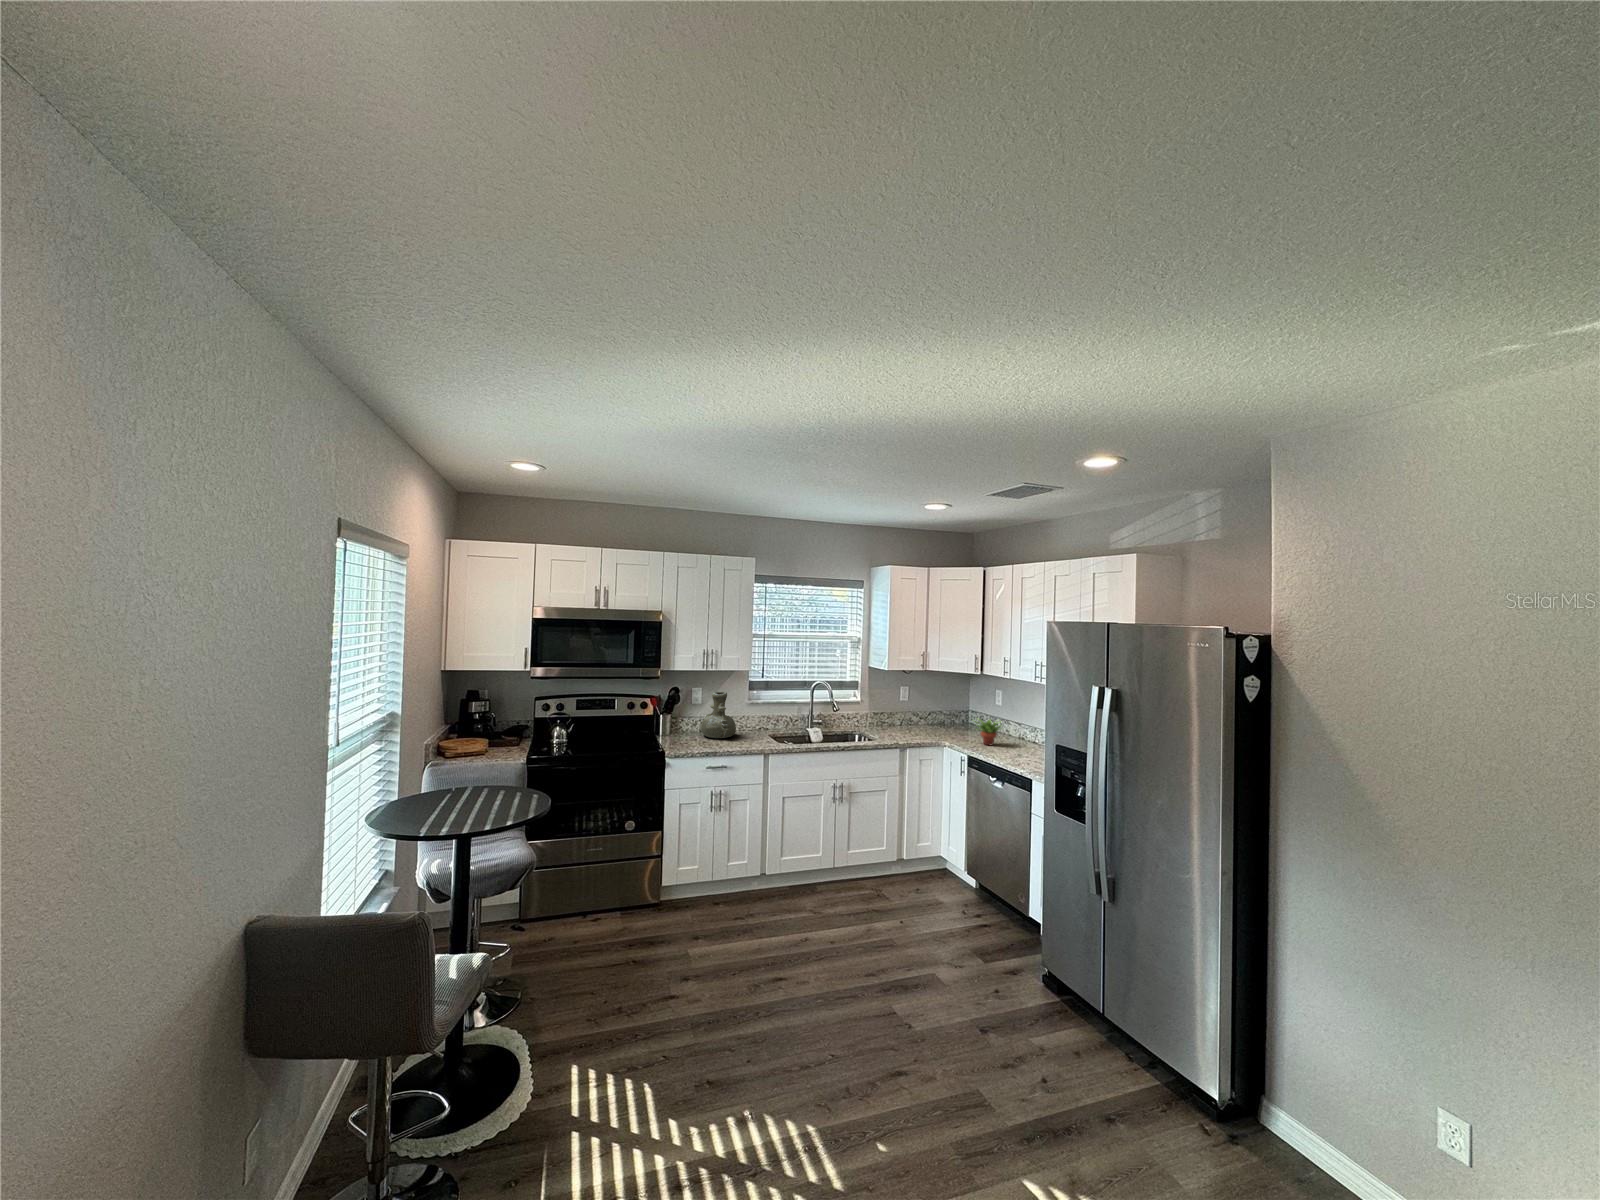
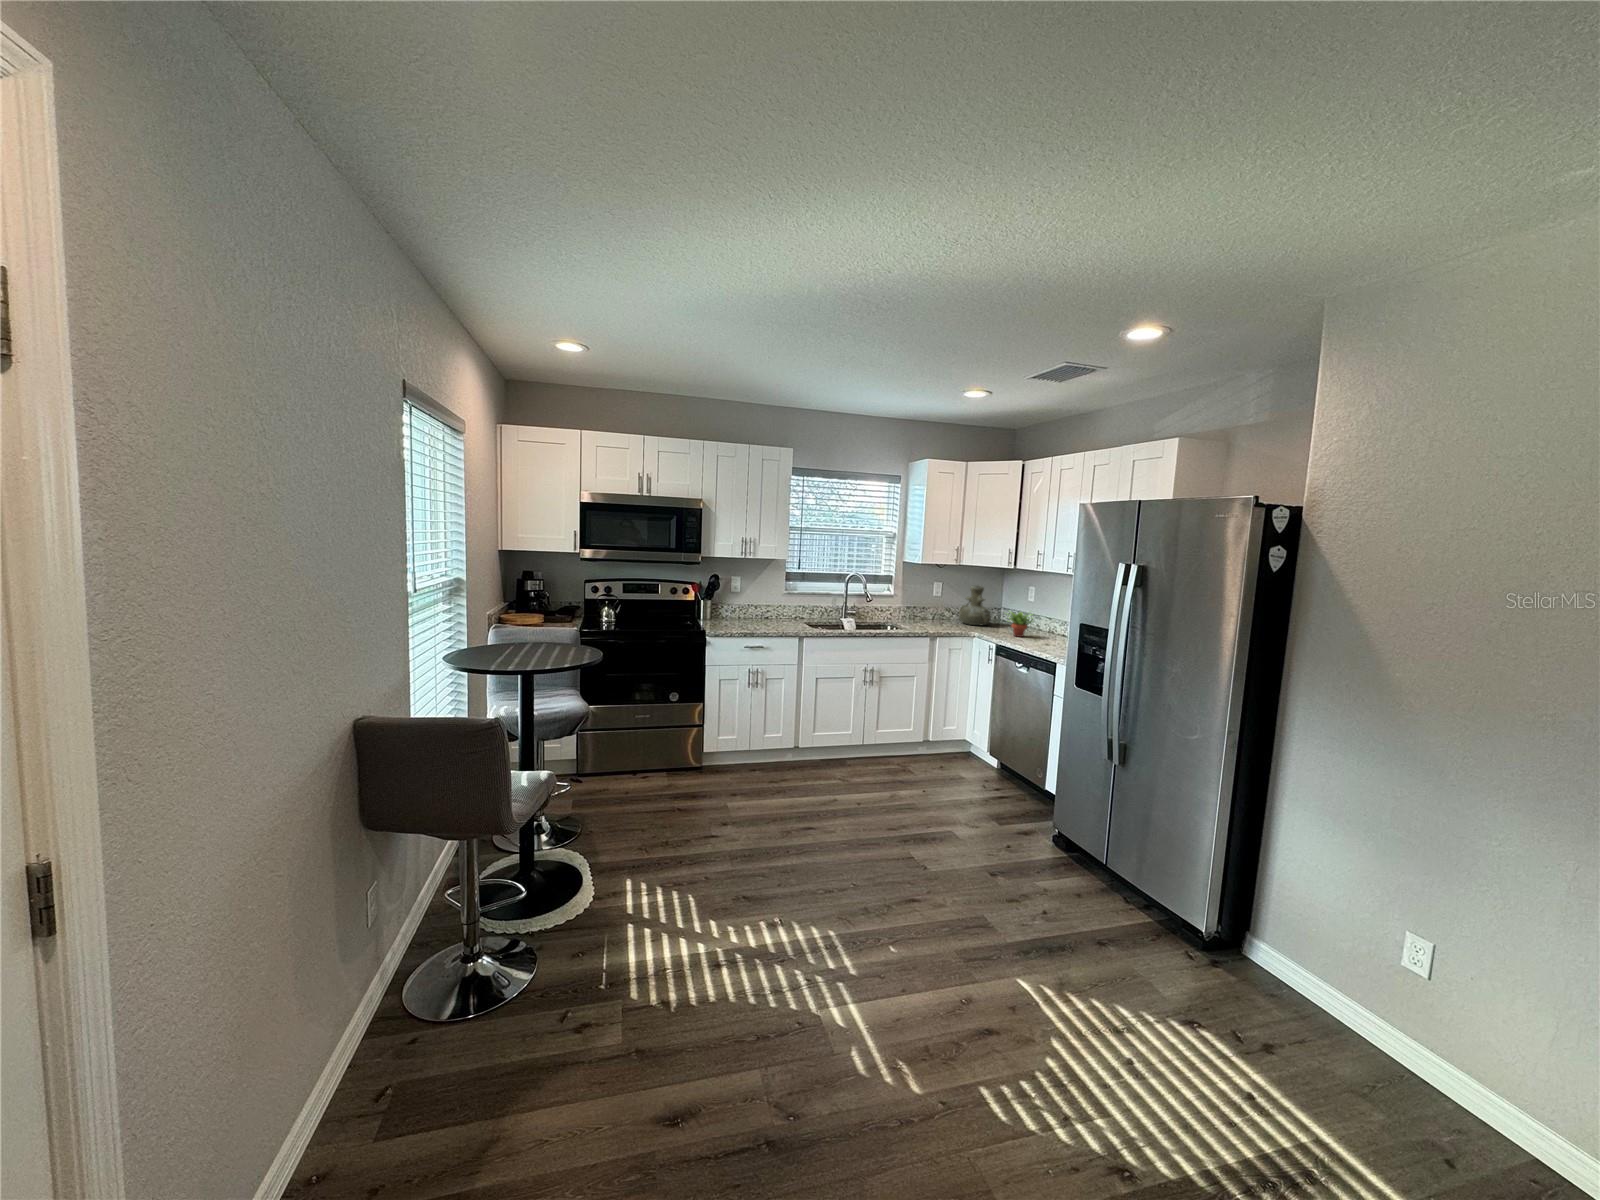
vase: present [701,691,736,738] -> present [959,585,991,625]

